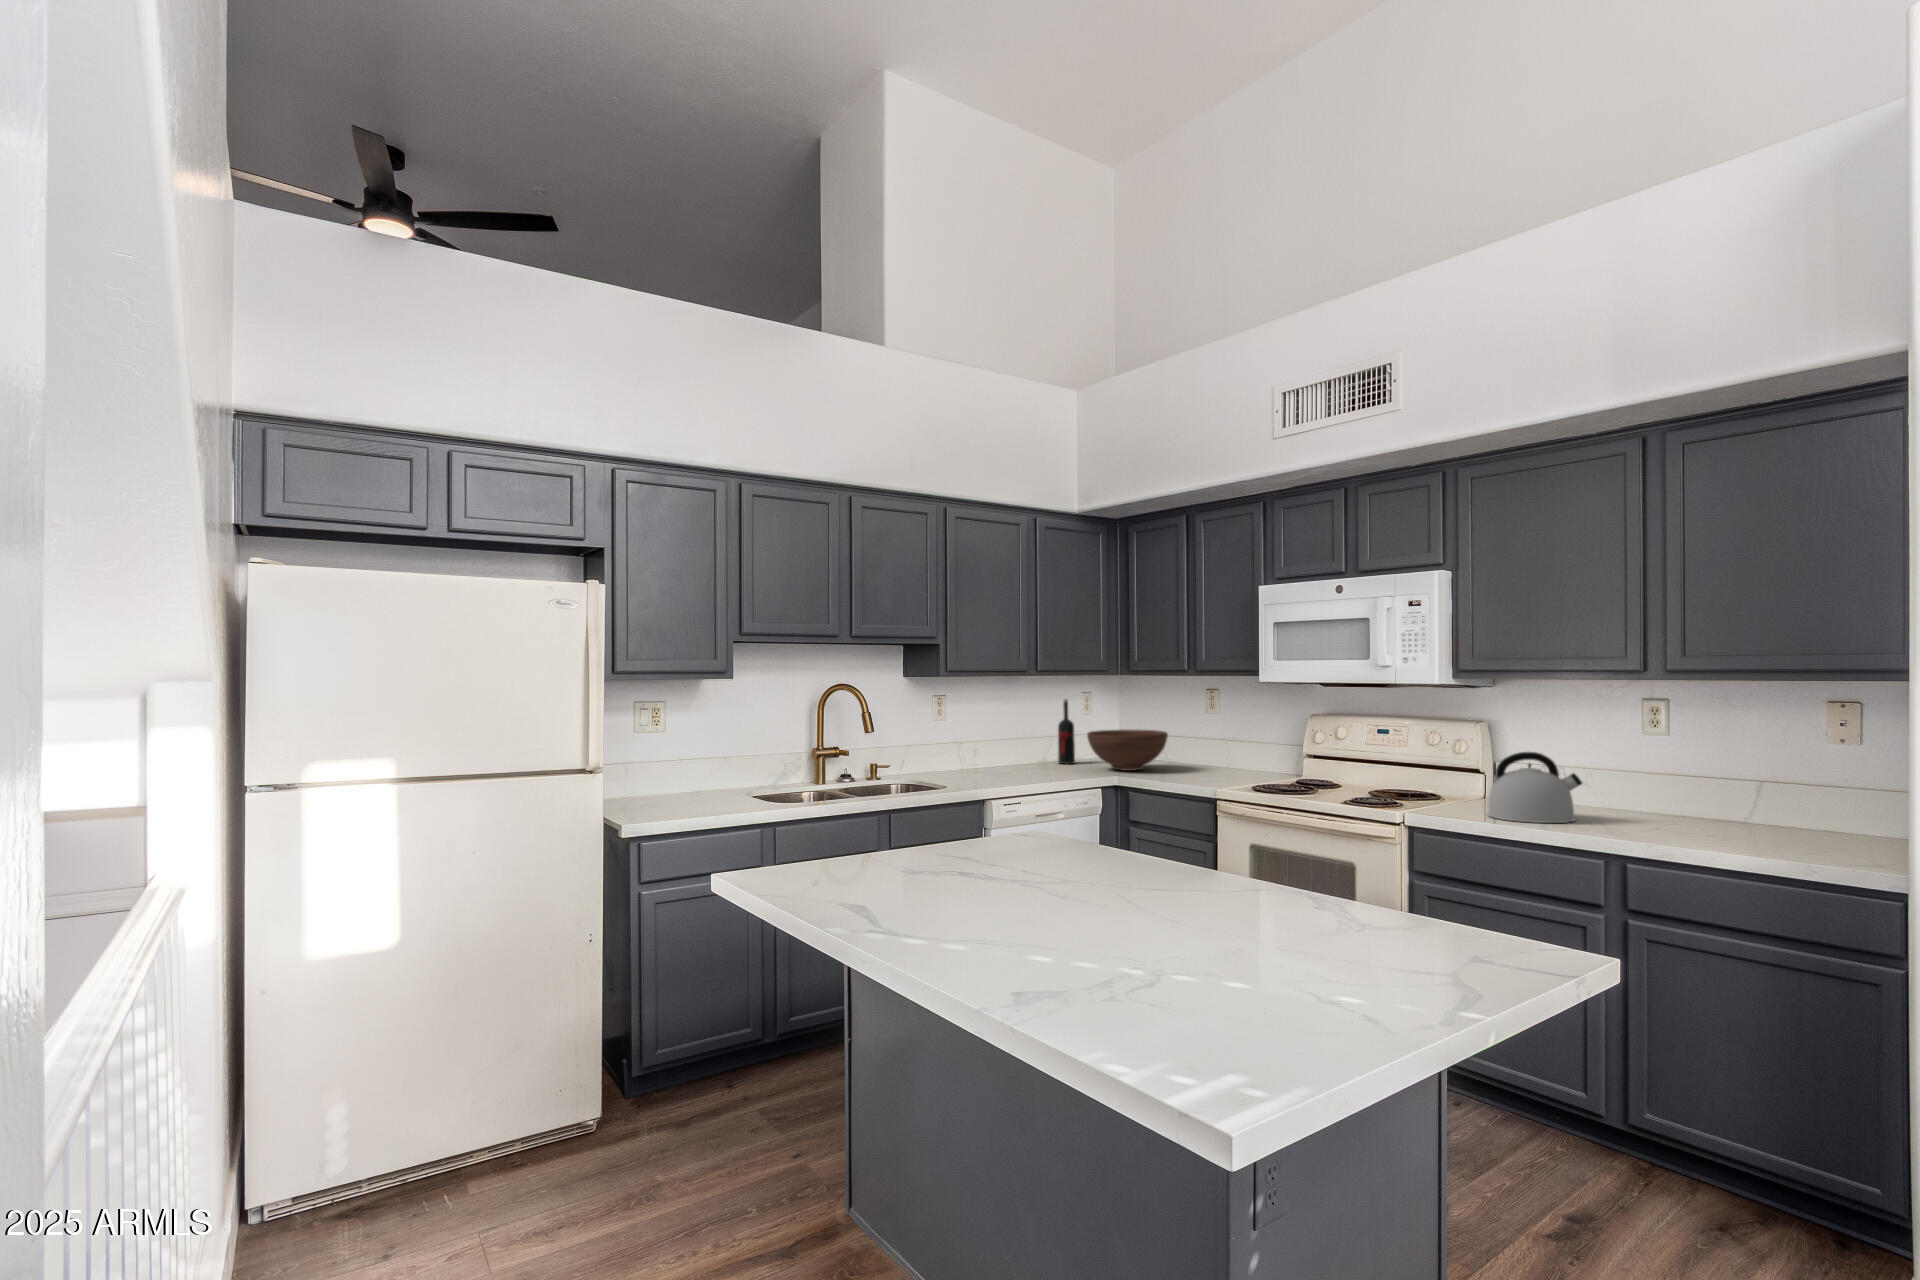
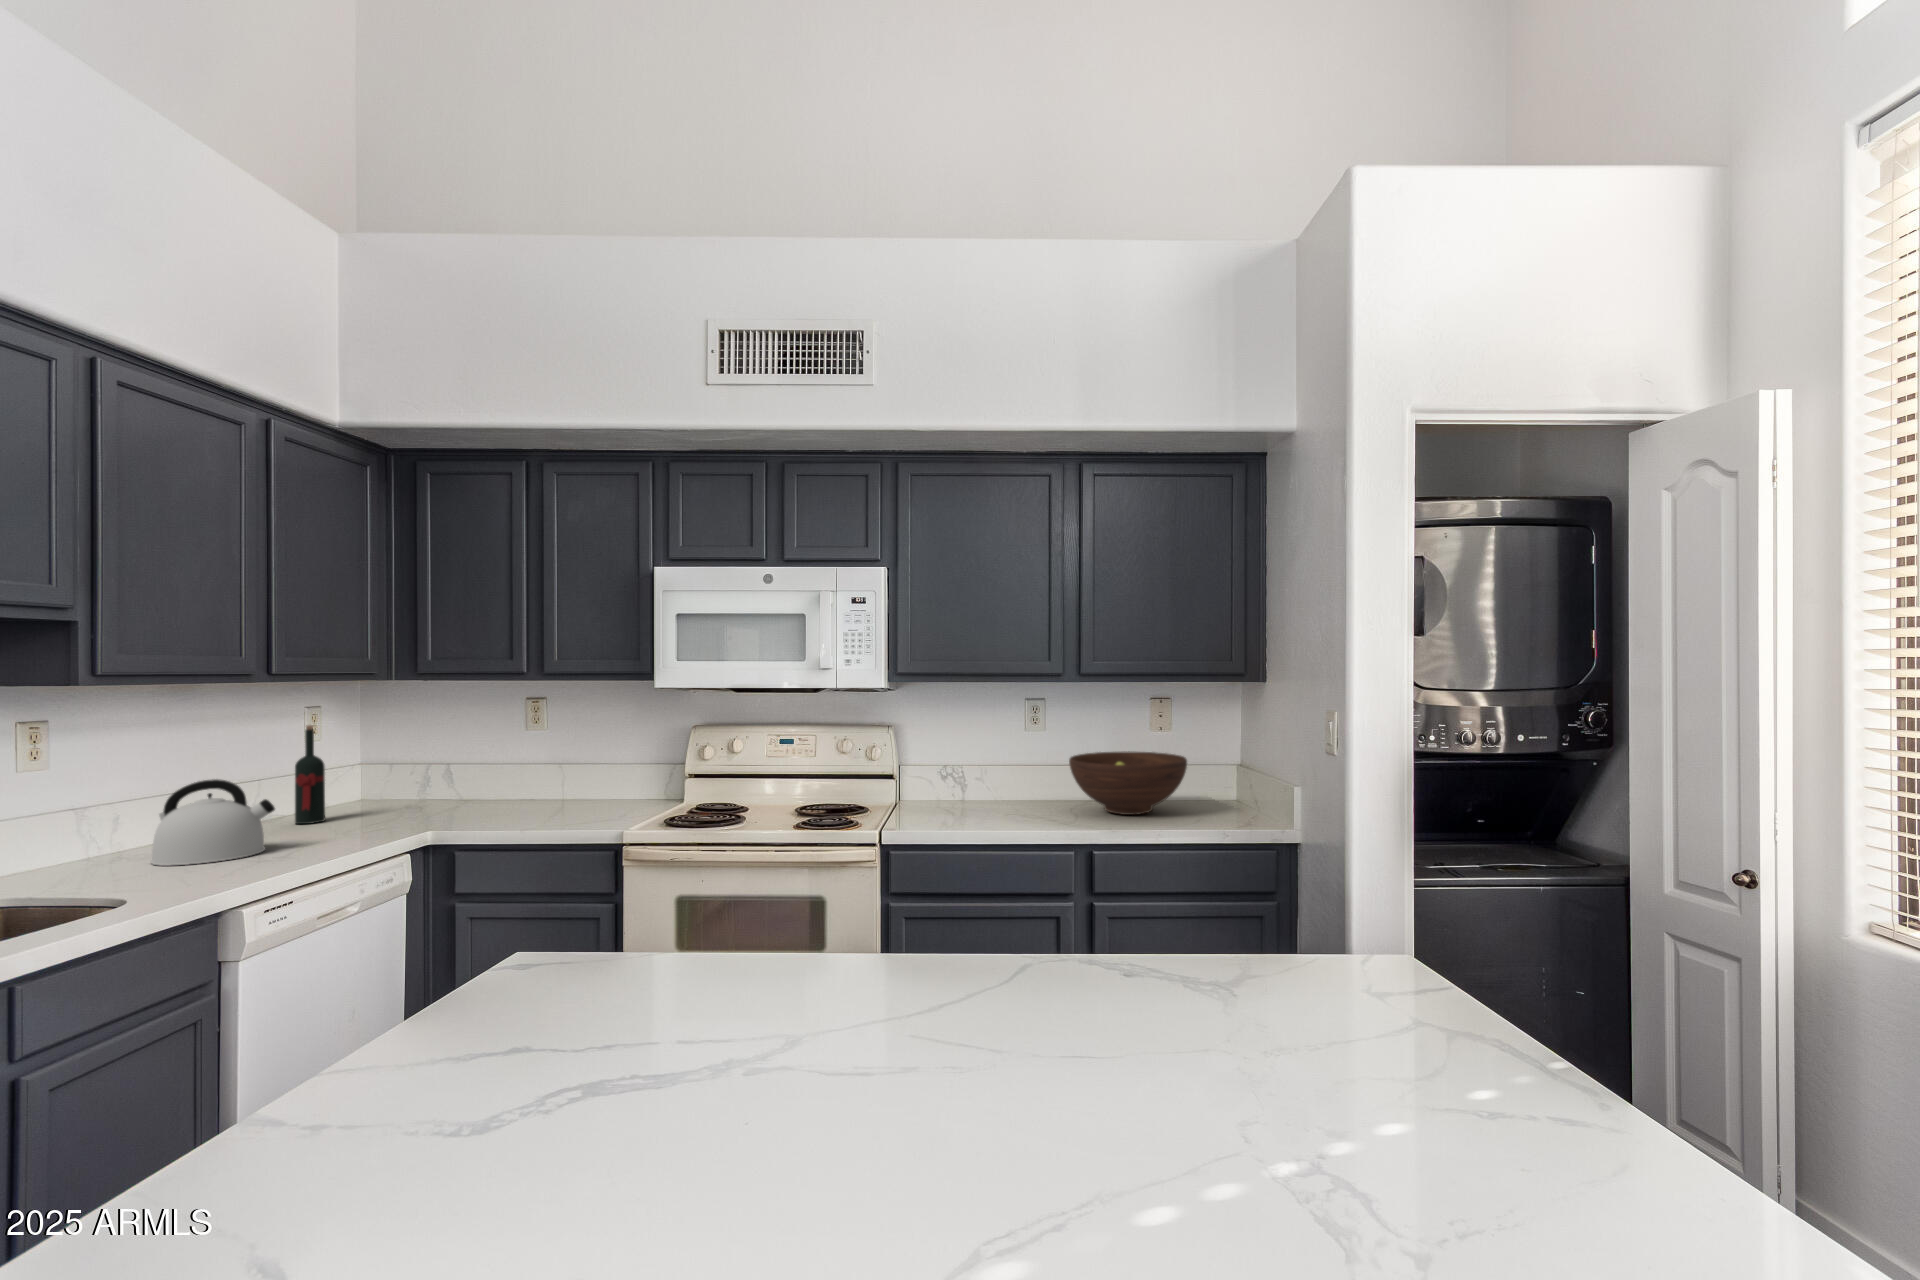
fruit bowl: present [1087,730,1168,771] -> present [1069,751,1187,815]
kettle: present [1488,752,1582,823] -> present [151,779,275,866]

